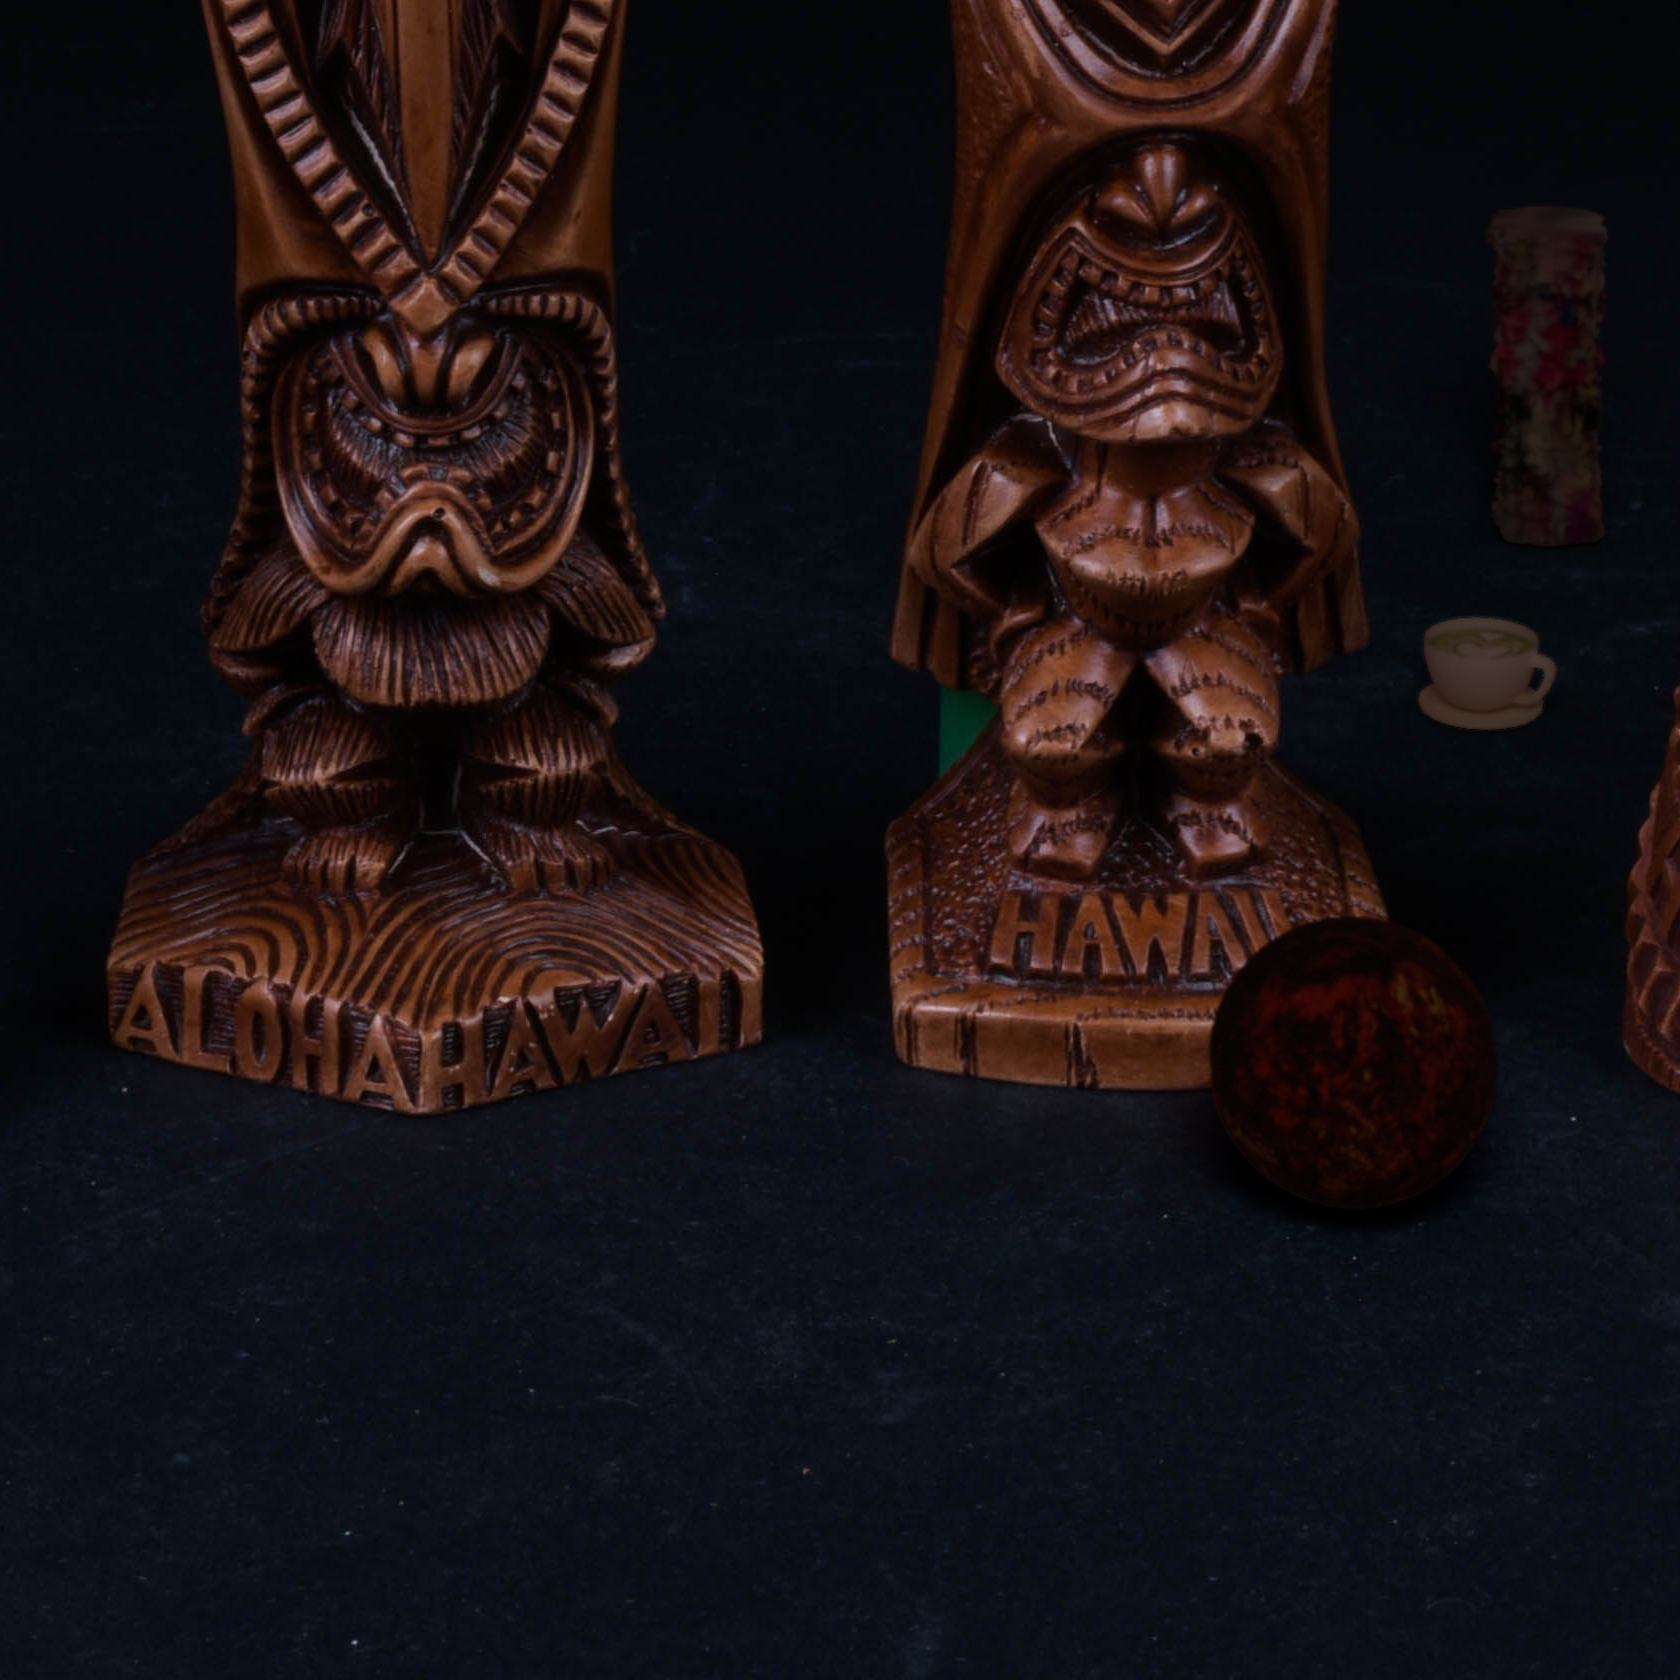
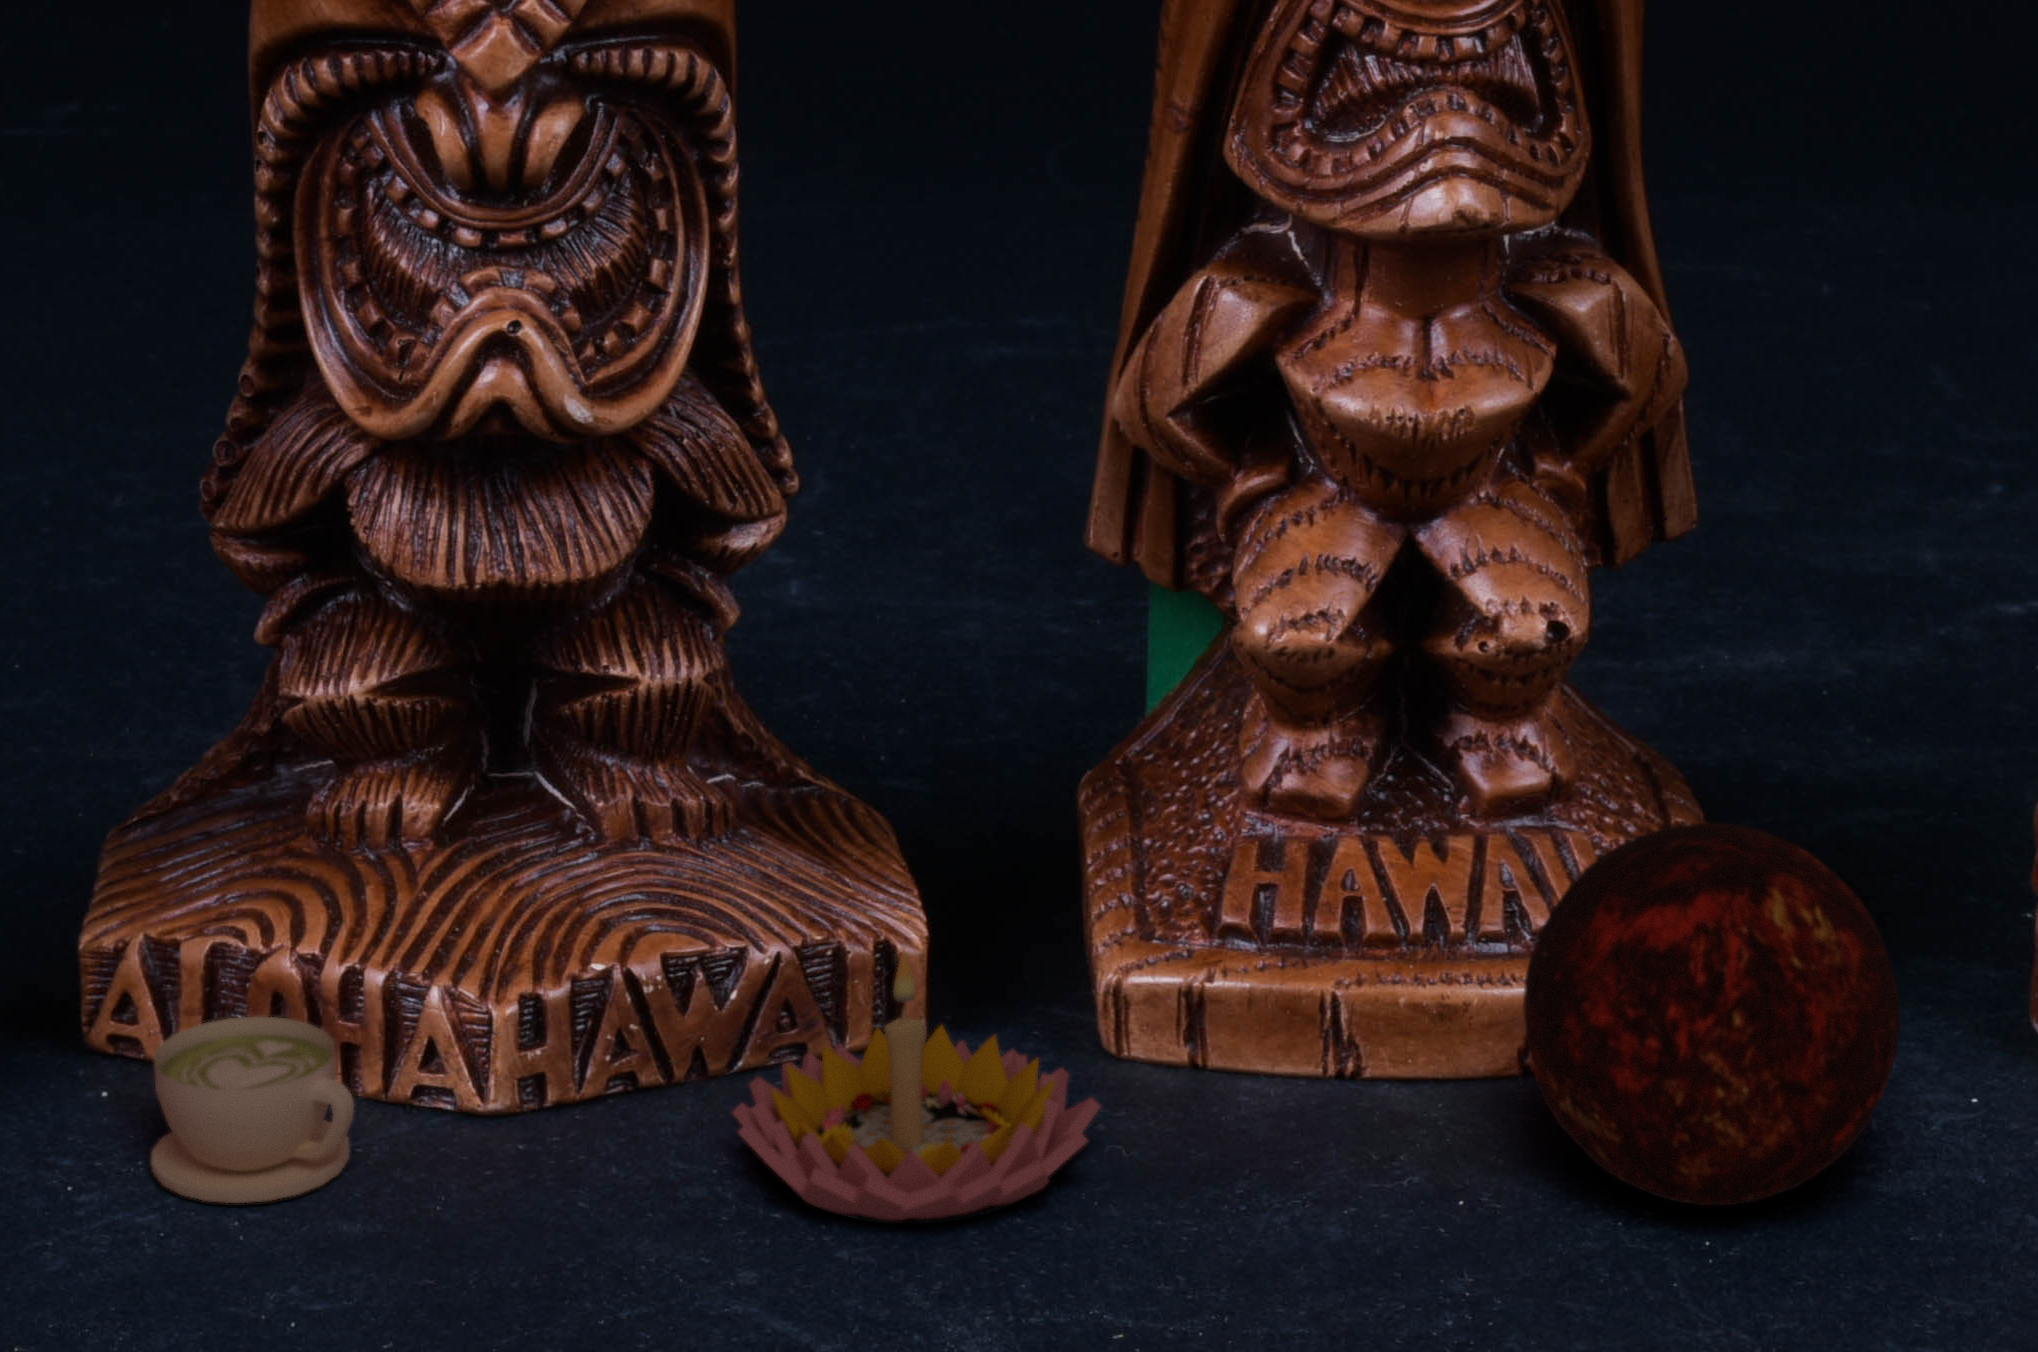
vase: present [1484,206,1608,547] -> none [1796,23,1952,450]
coffee cup: present [1418,618,1556,730] -> present [151,1017,354,1203]
candle holder: none [601,1002,885,1214] -> present [733,950,1100,1224]

